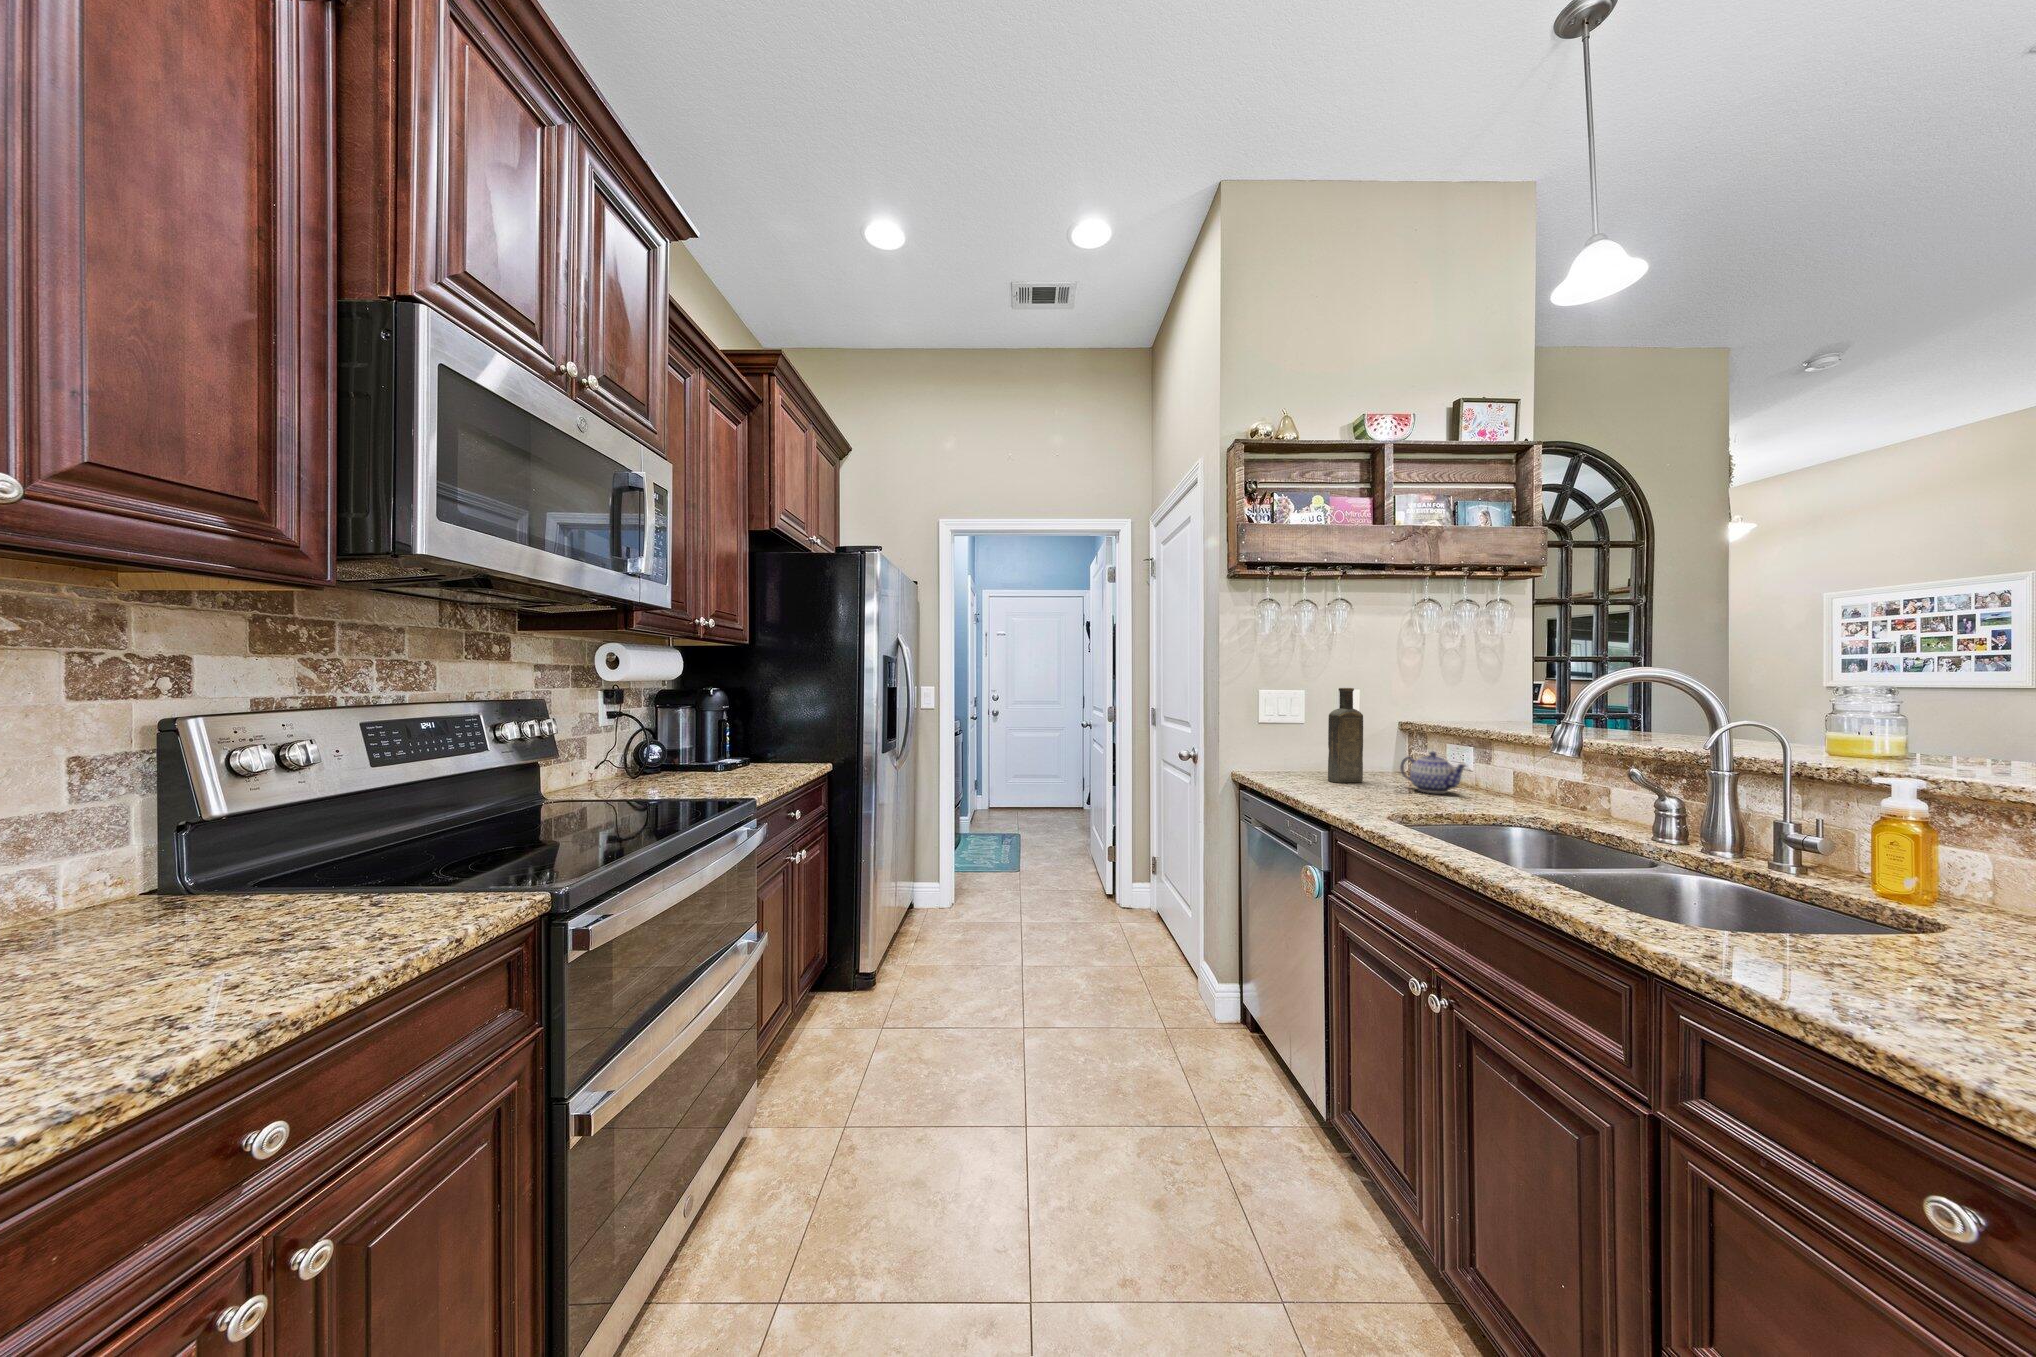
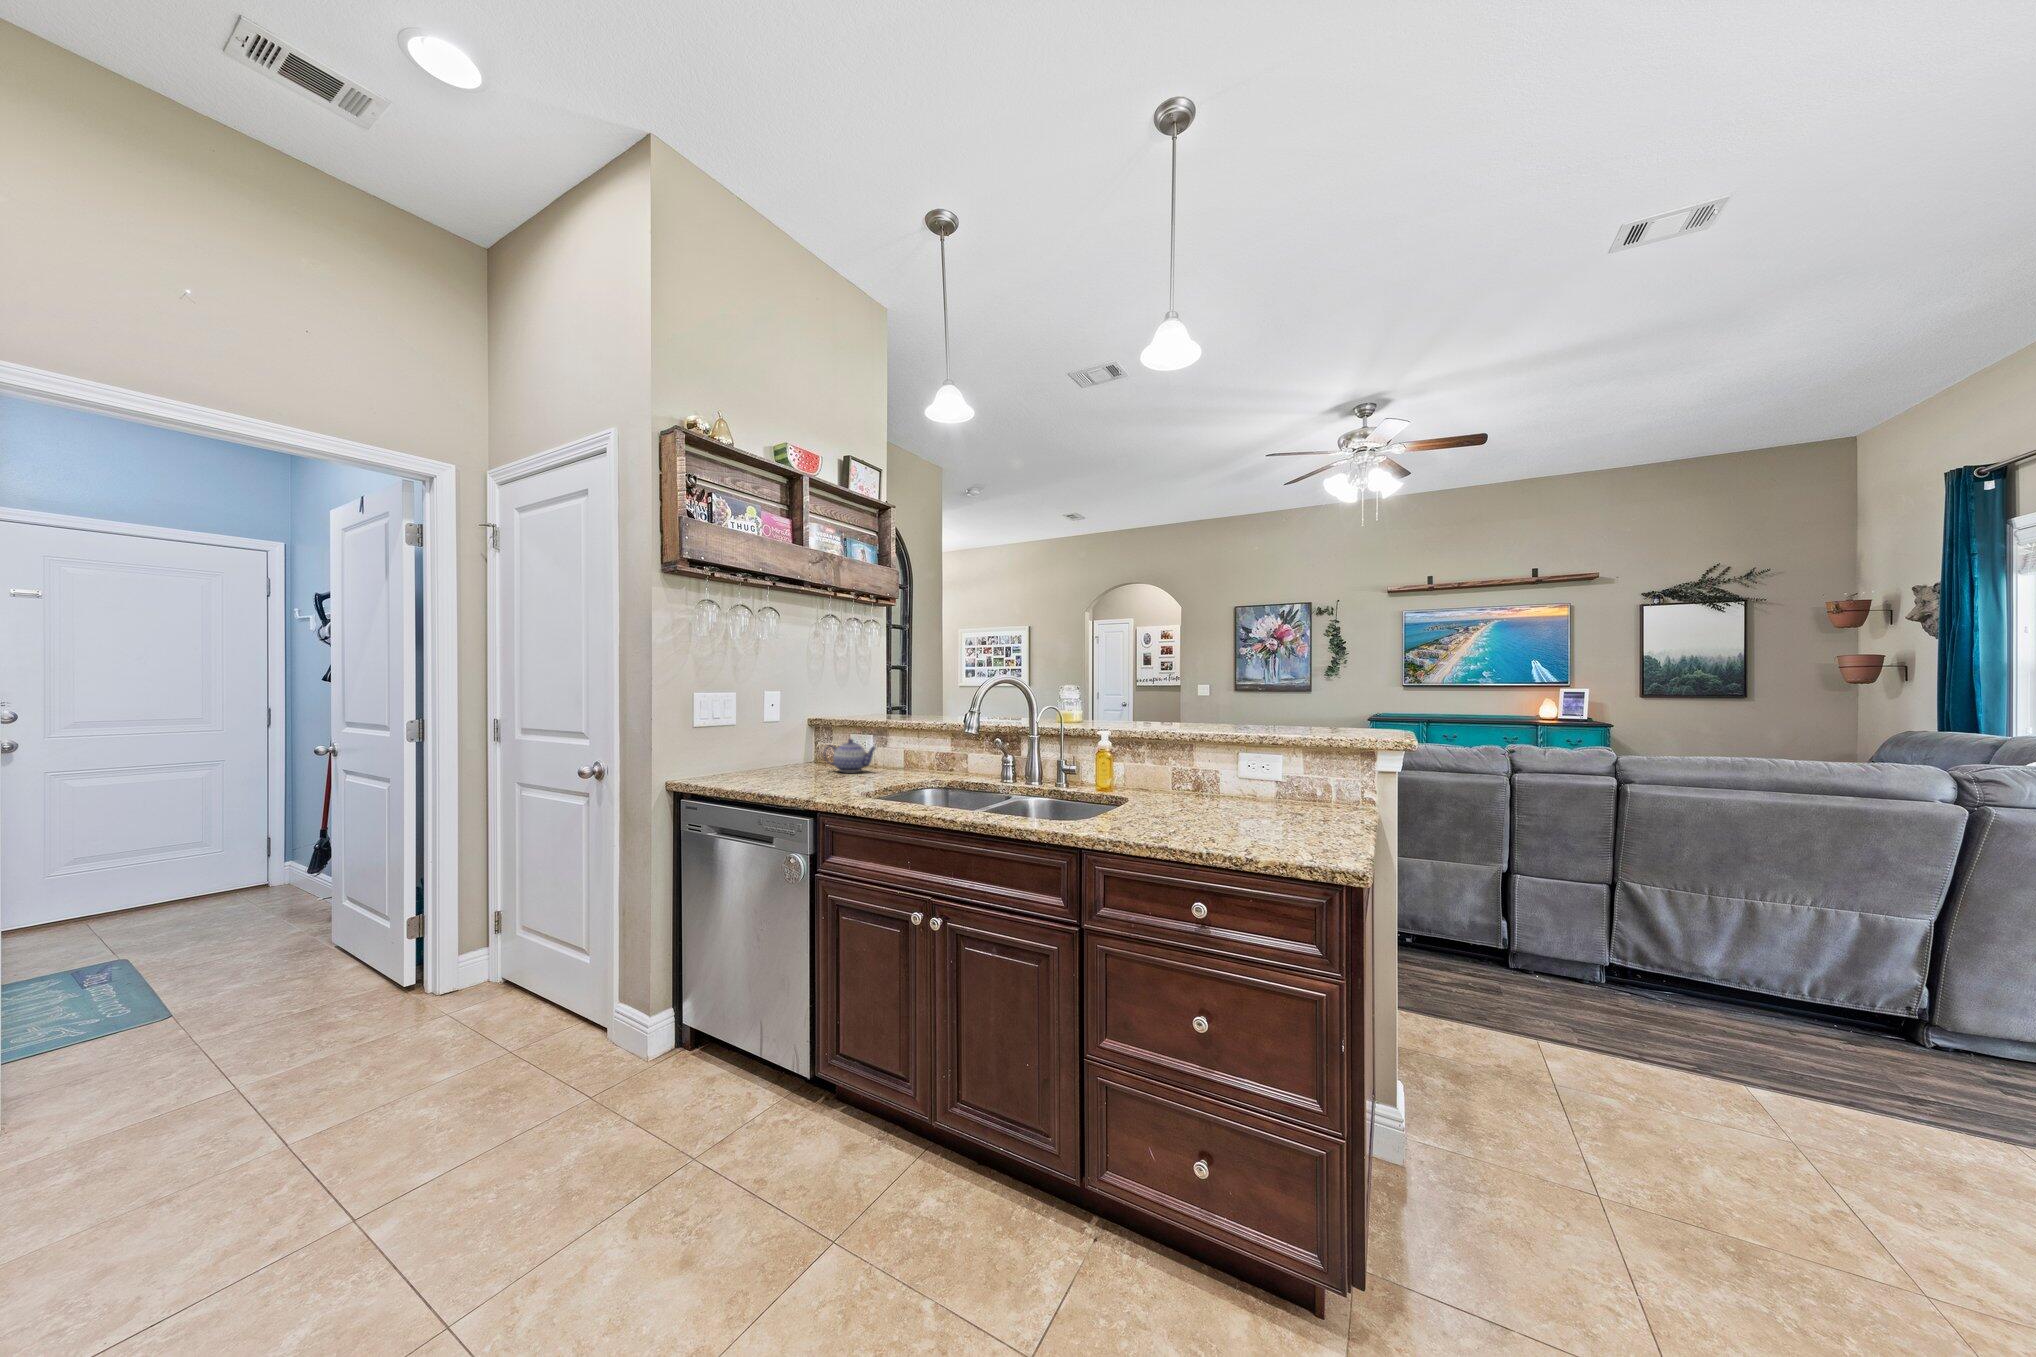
bottle: present [1328,688,1363,782] -> none [756,688,793,774]

